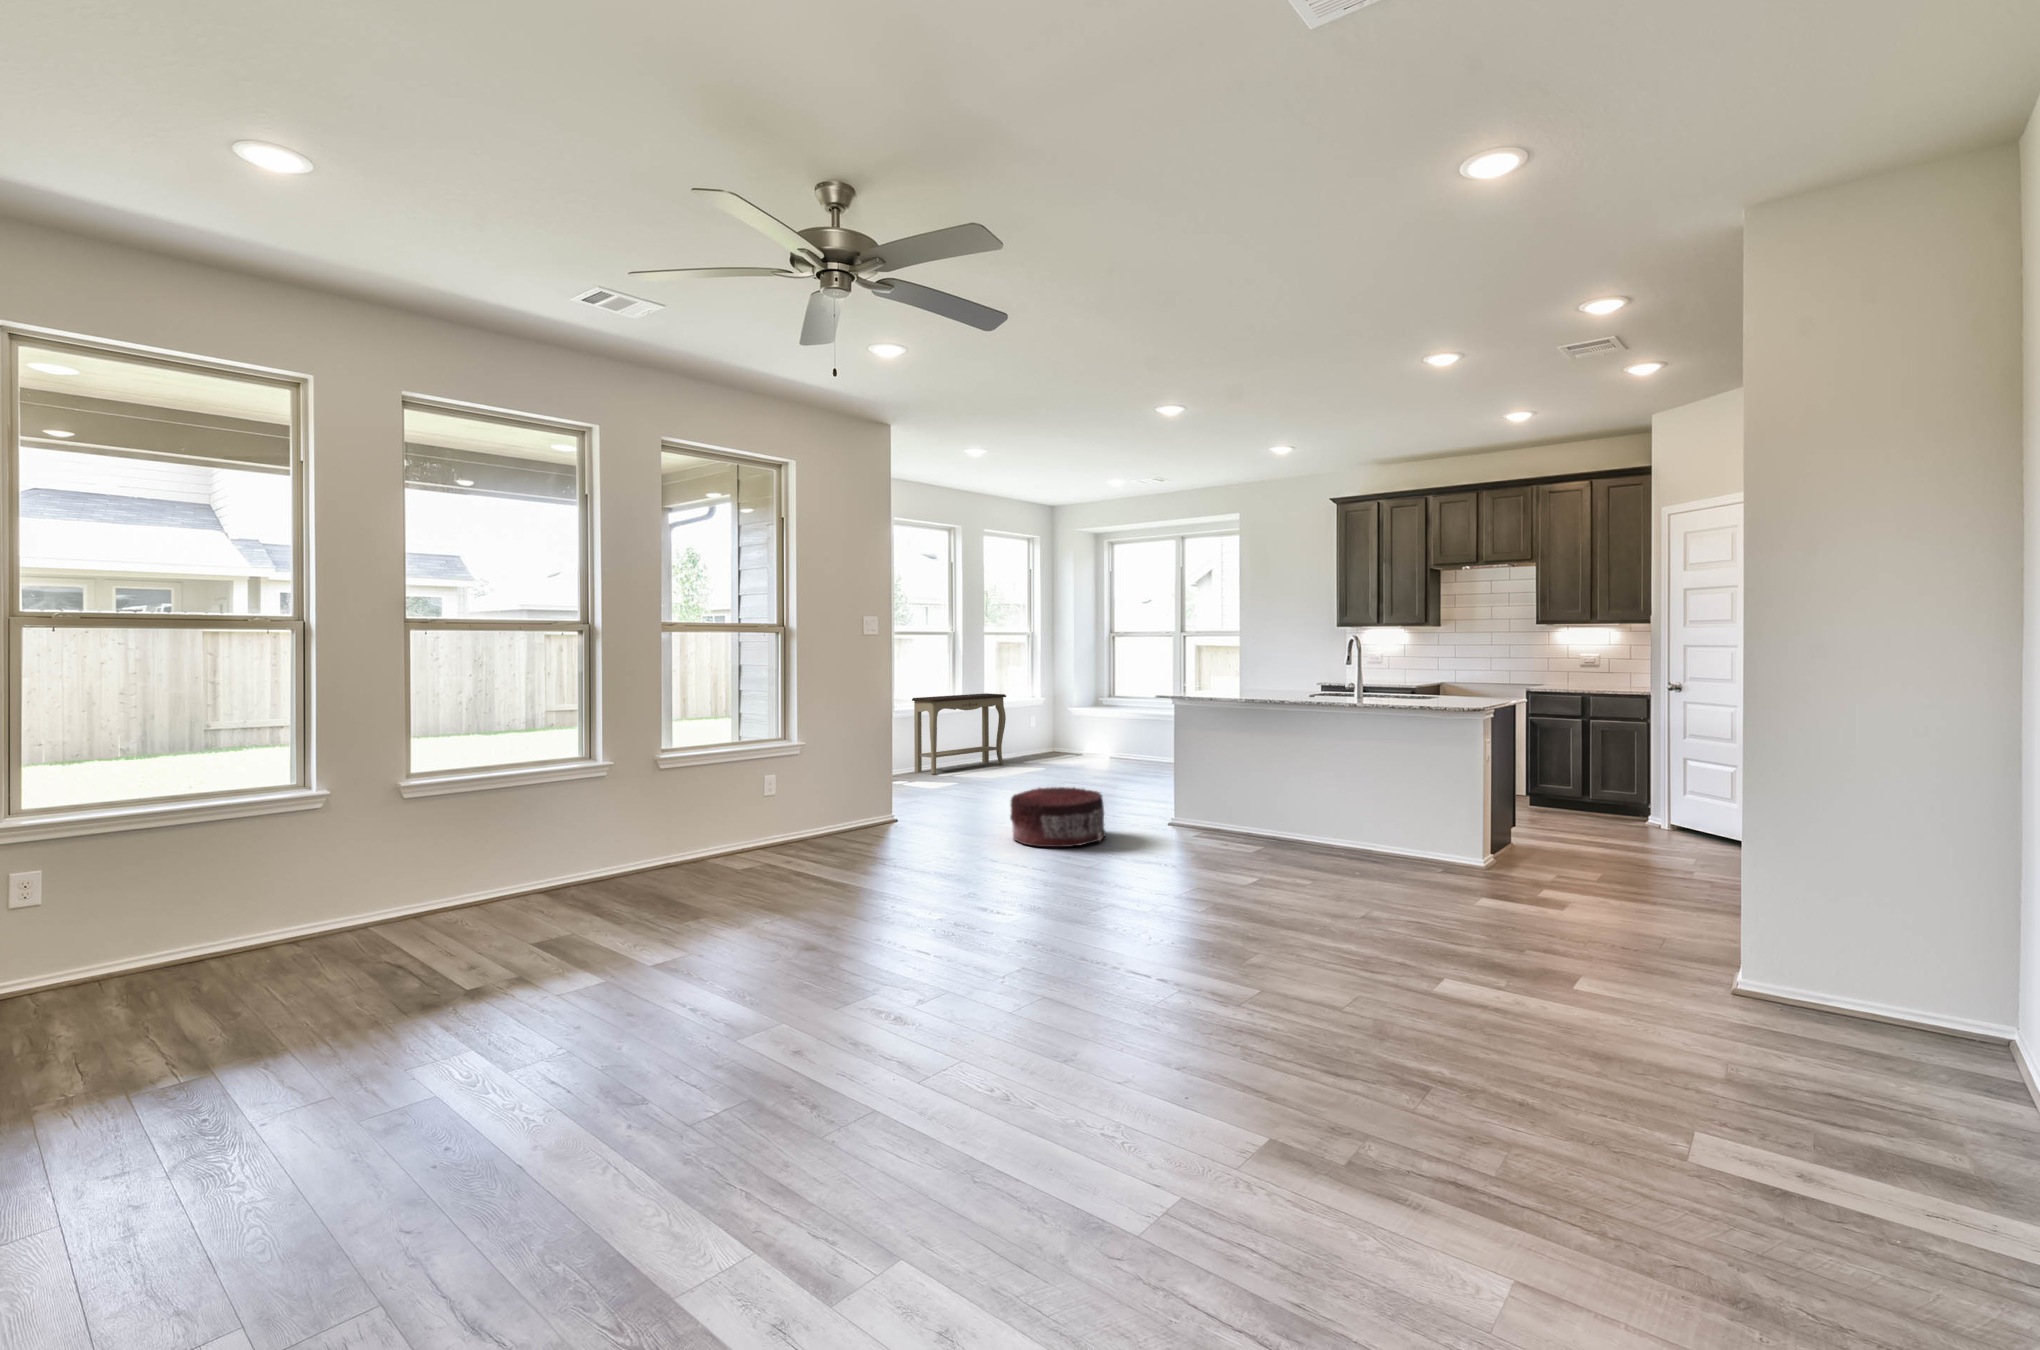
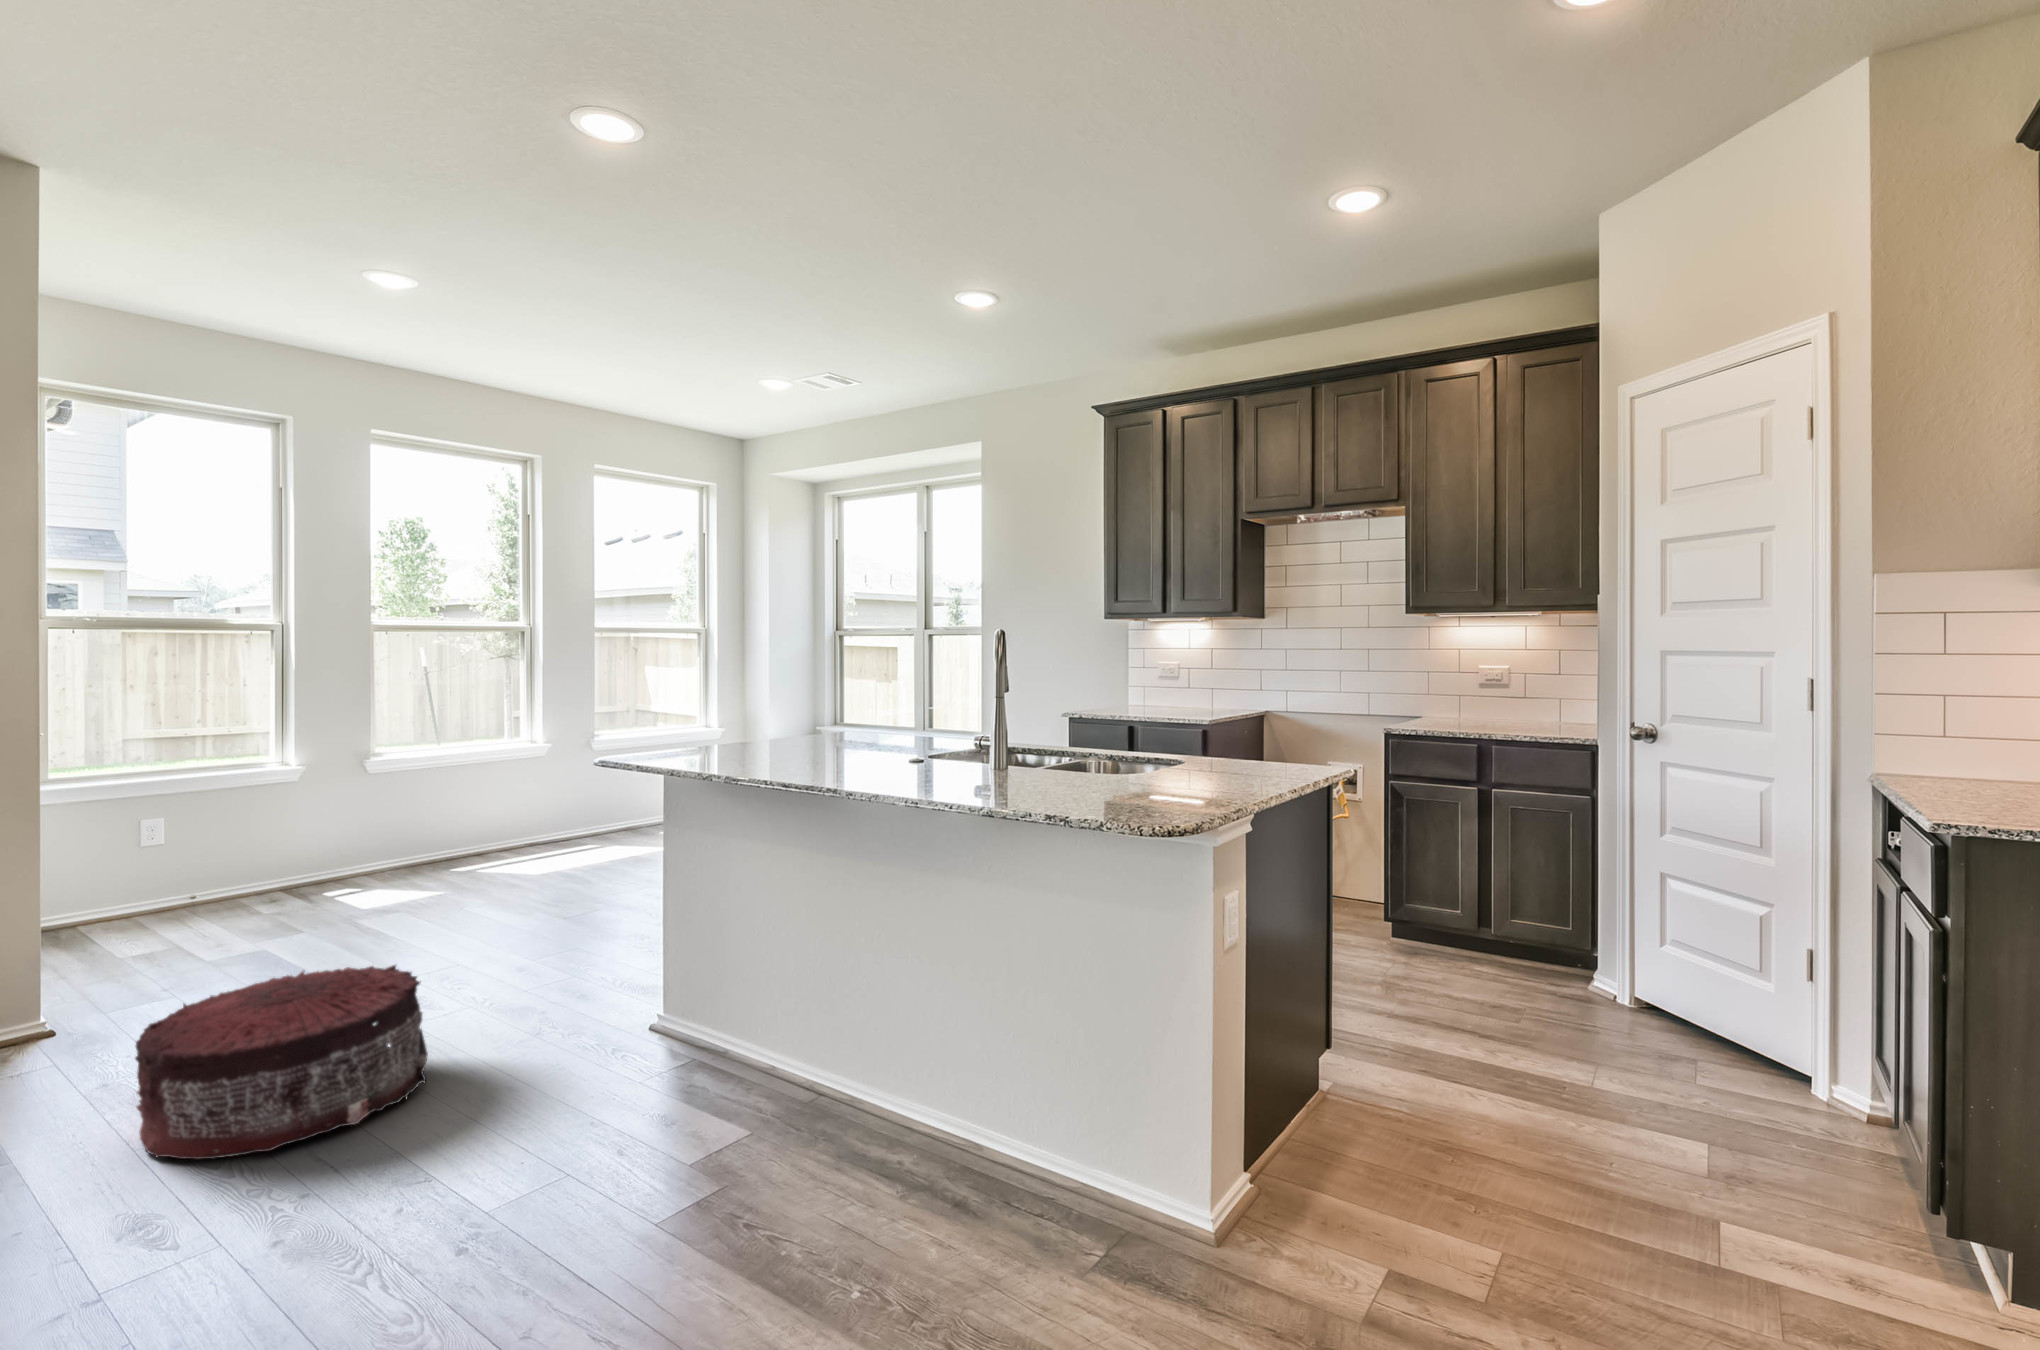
console table: present [912,693,1006,774] -> none [429,723,627,864]

